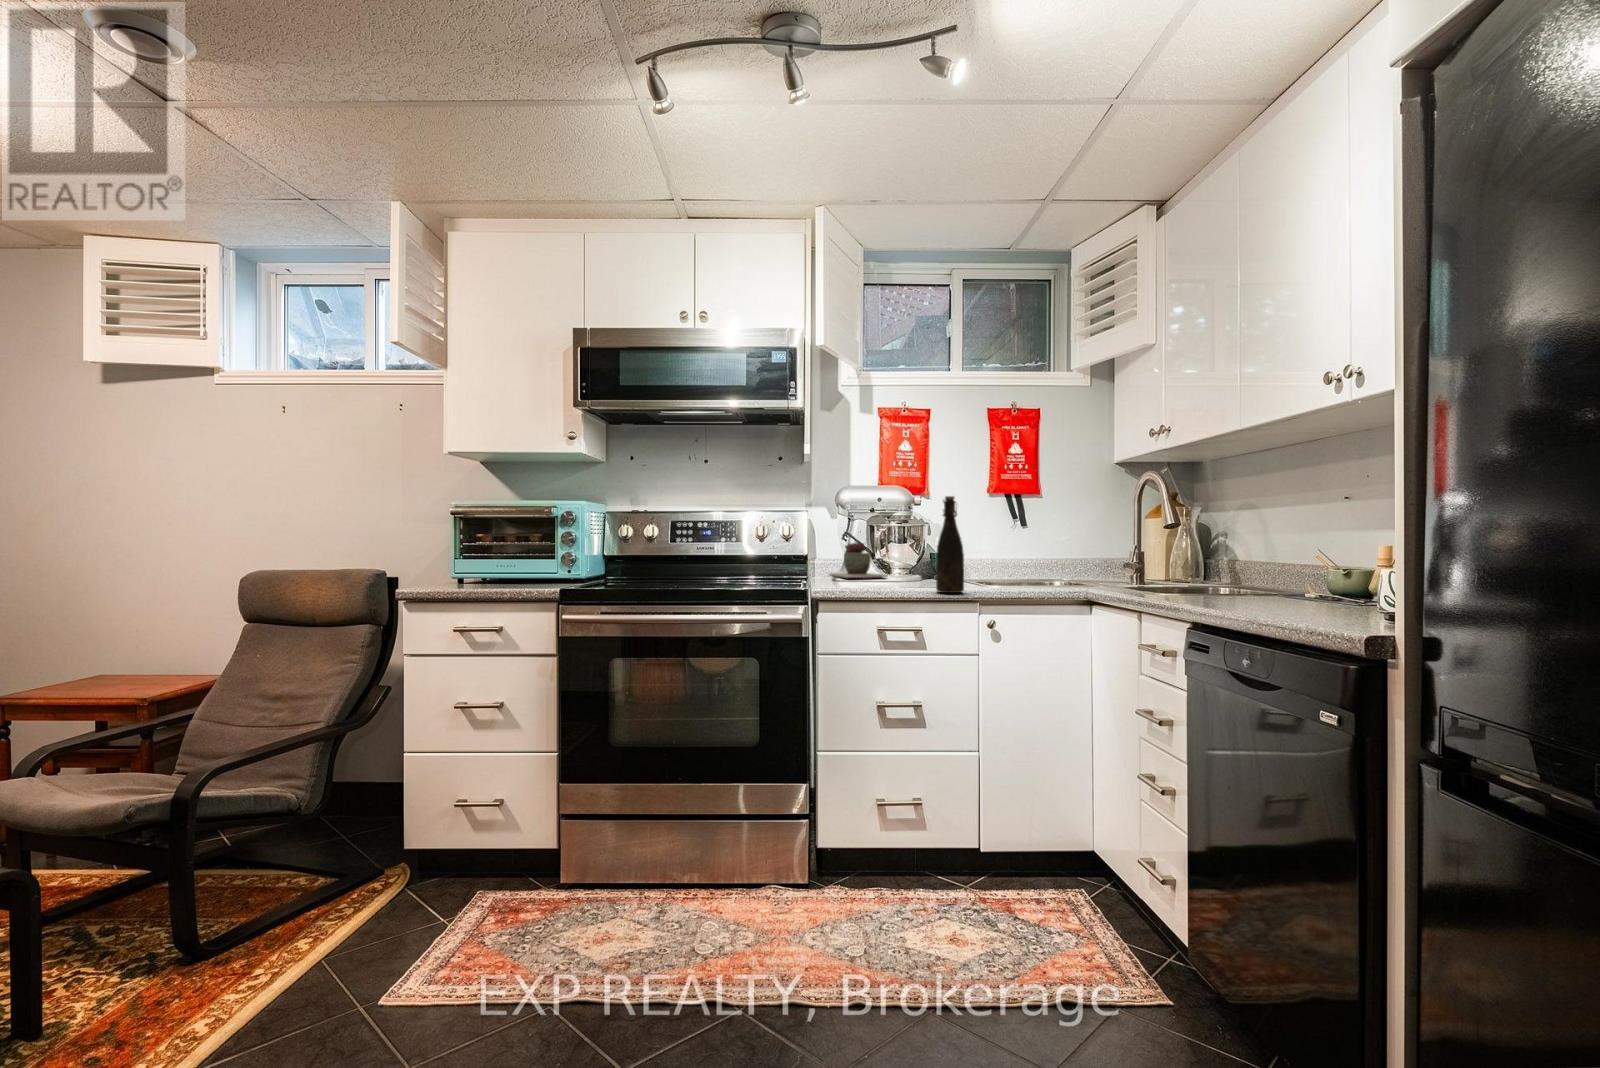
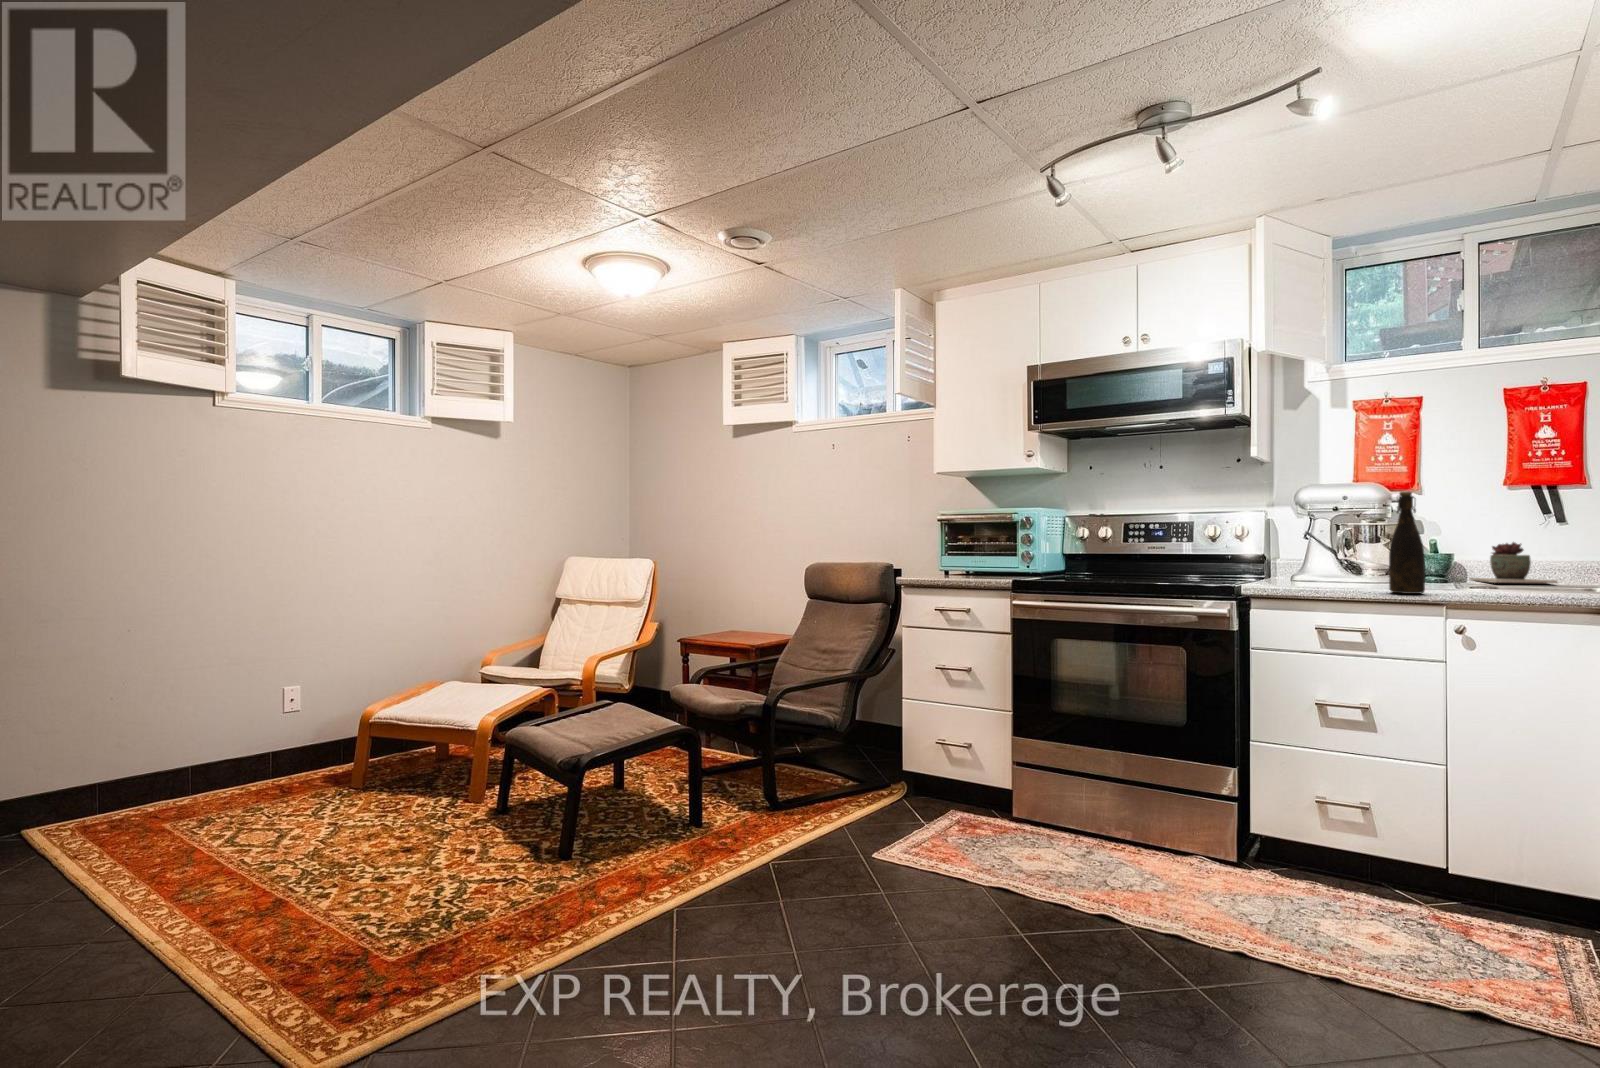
succulent plant: present [829,542,888,578] -> present [1470,542,1557,583]

